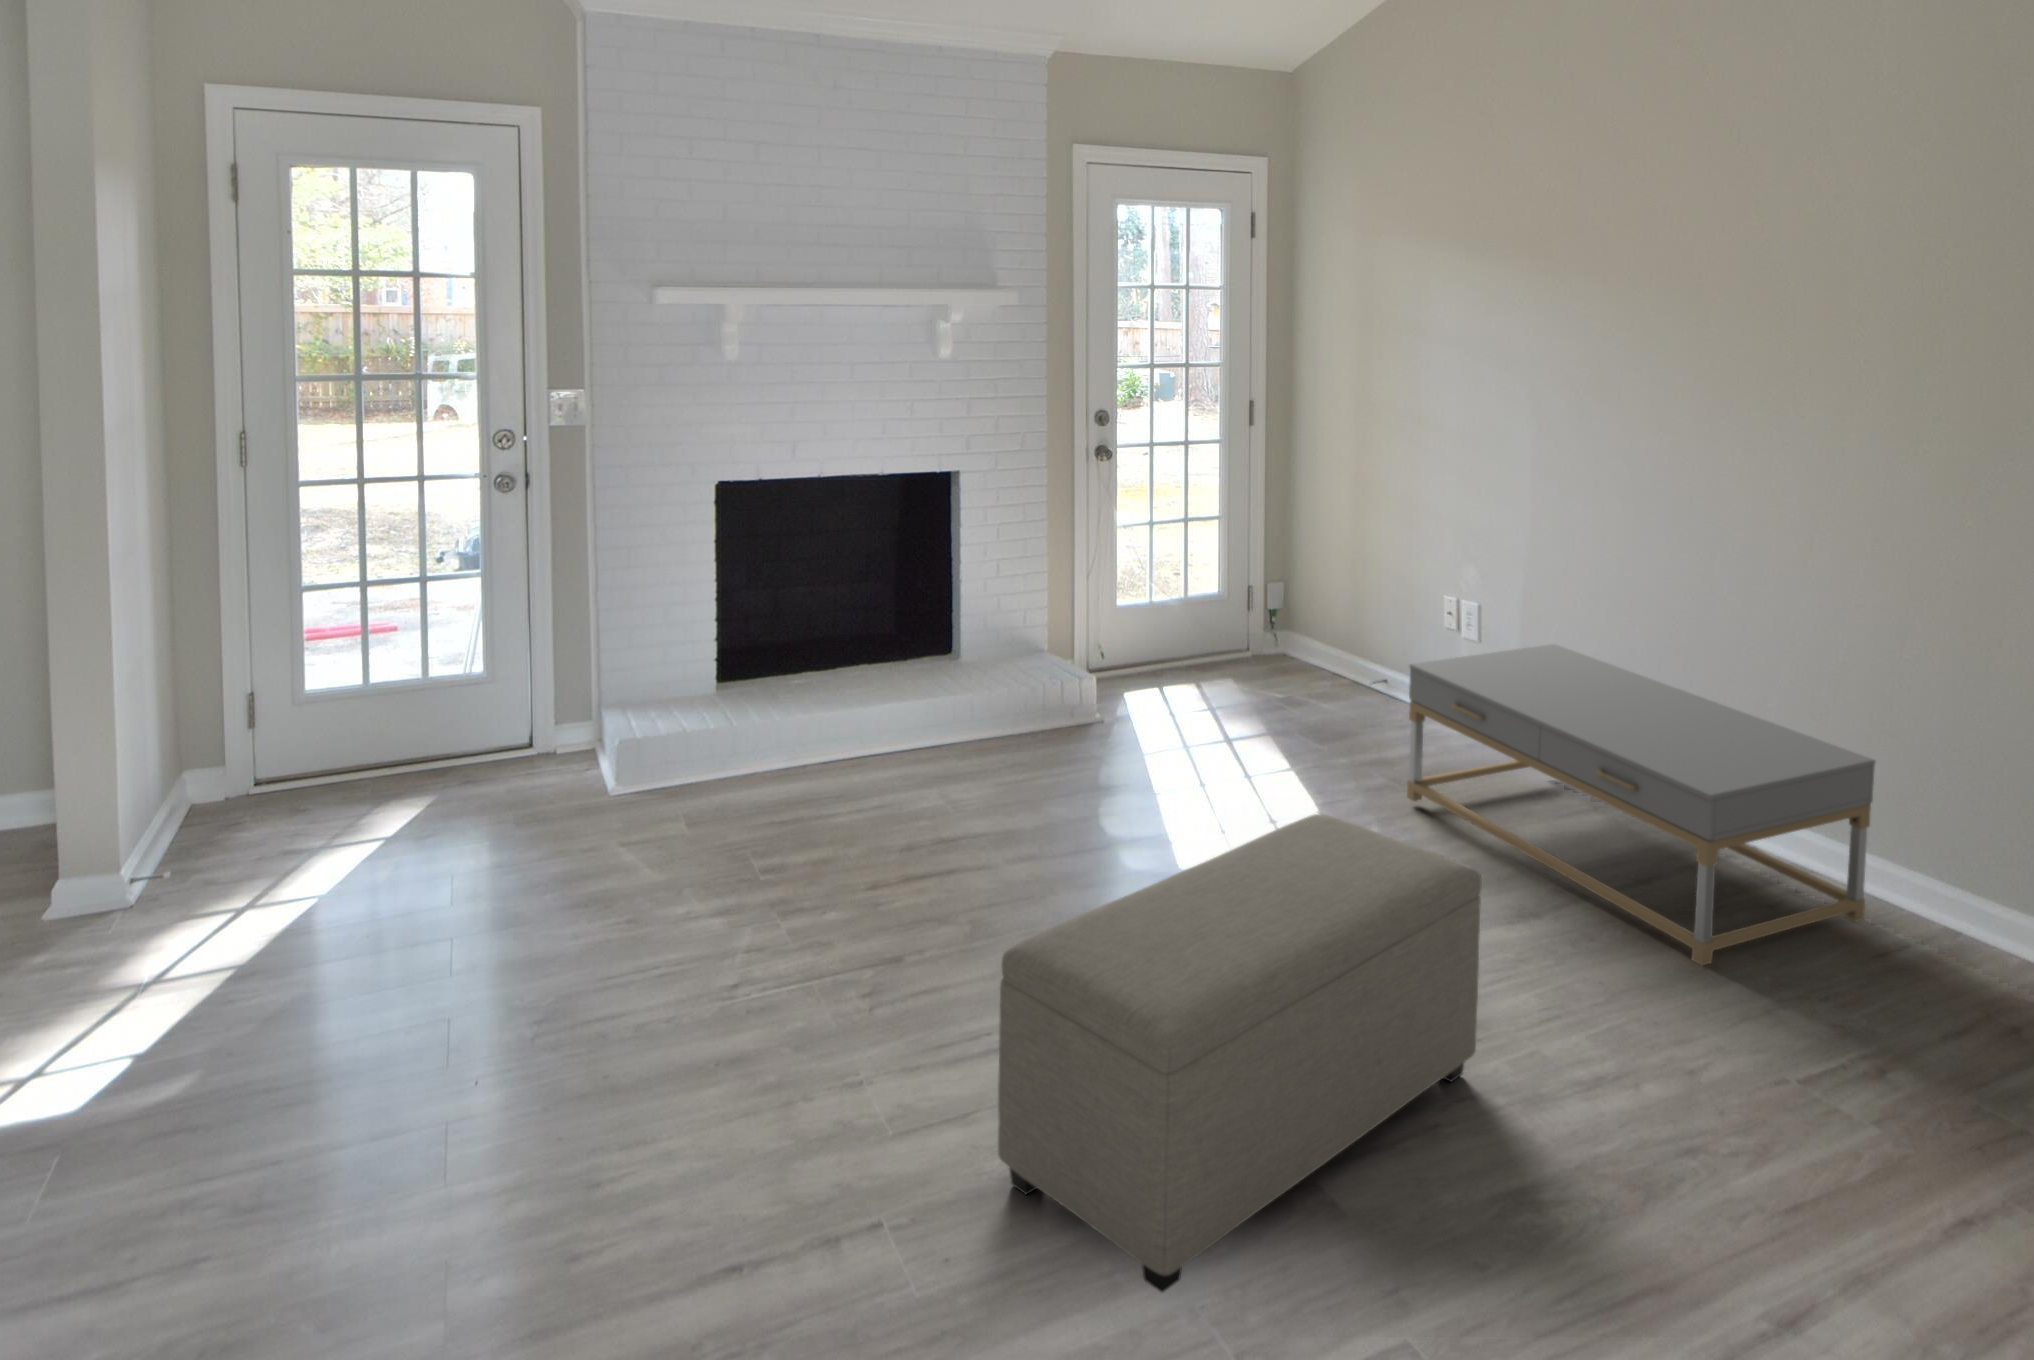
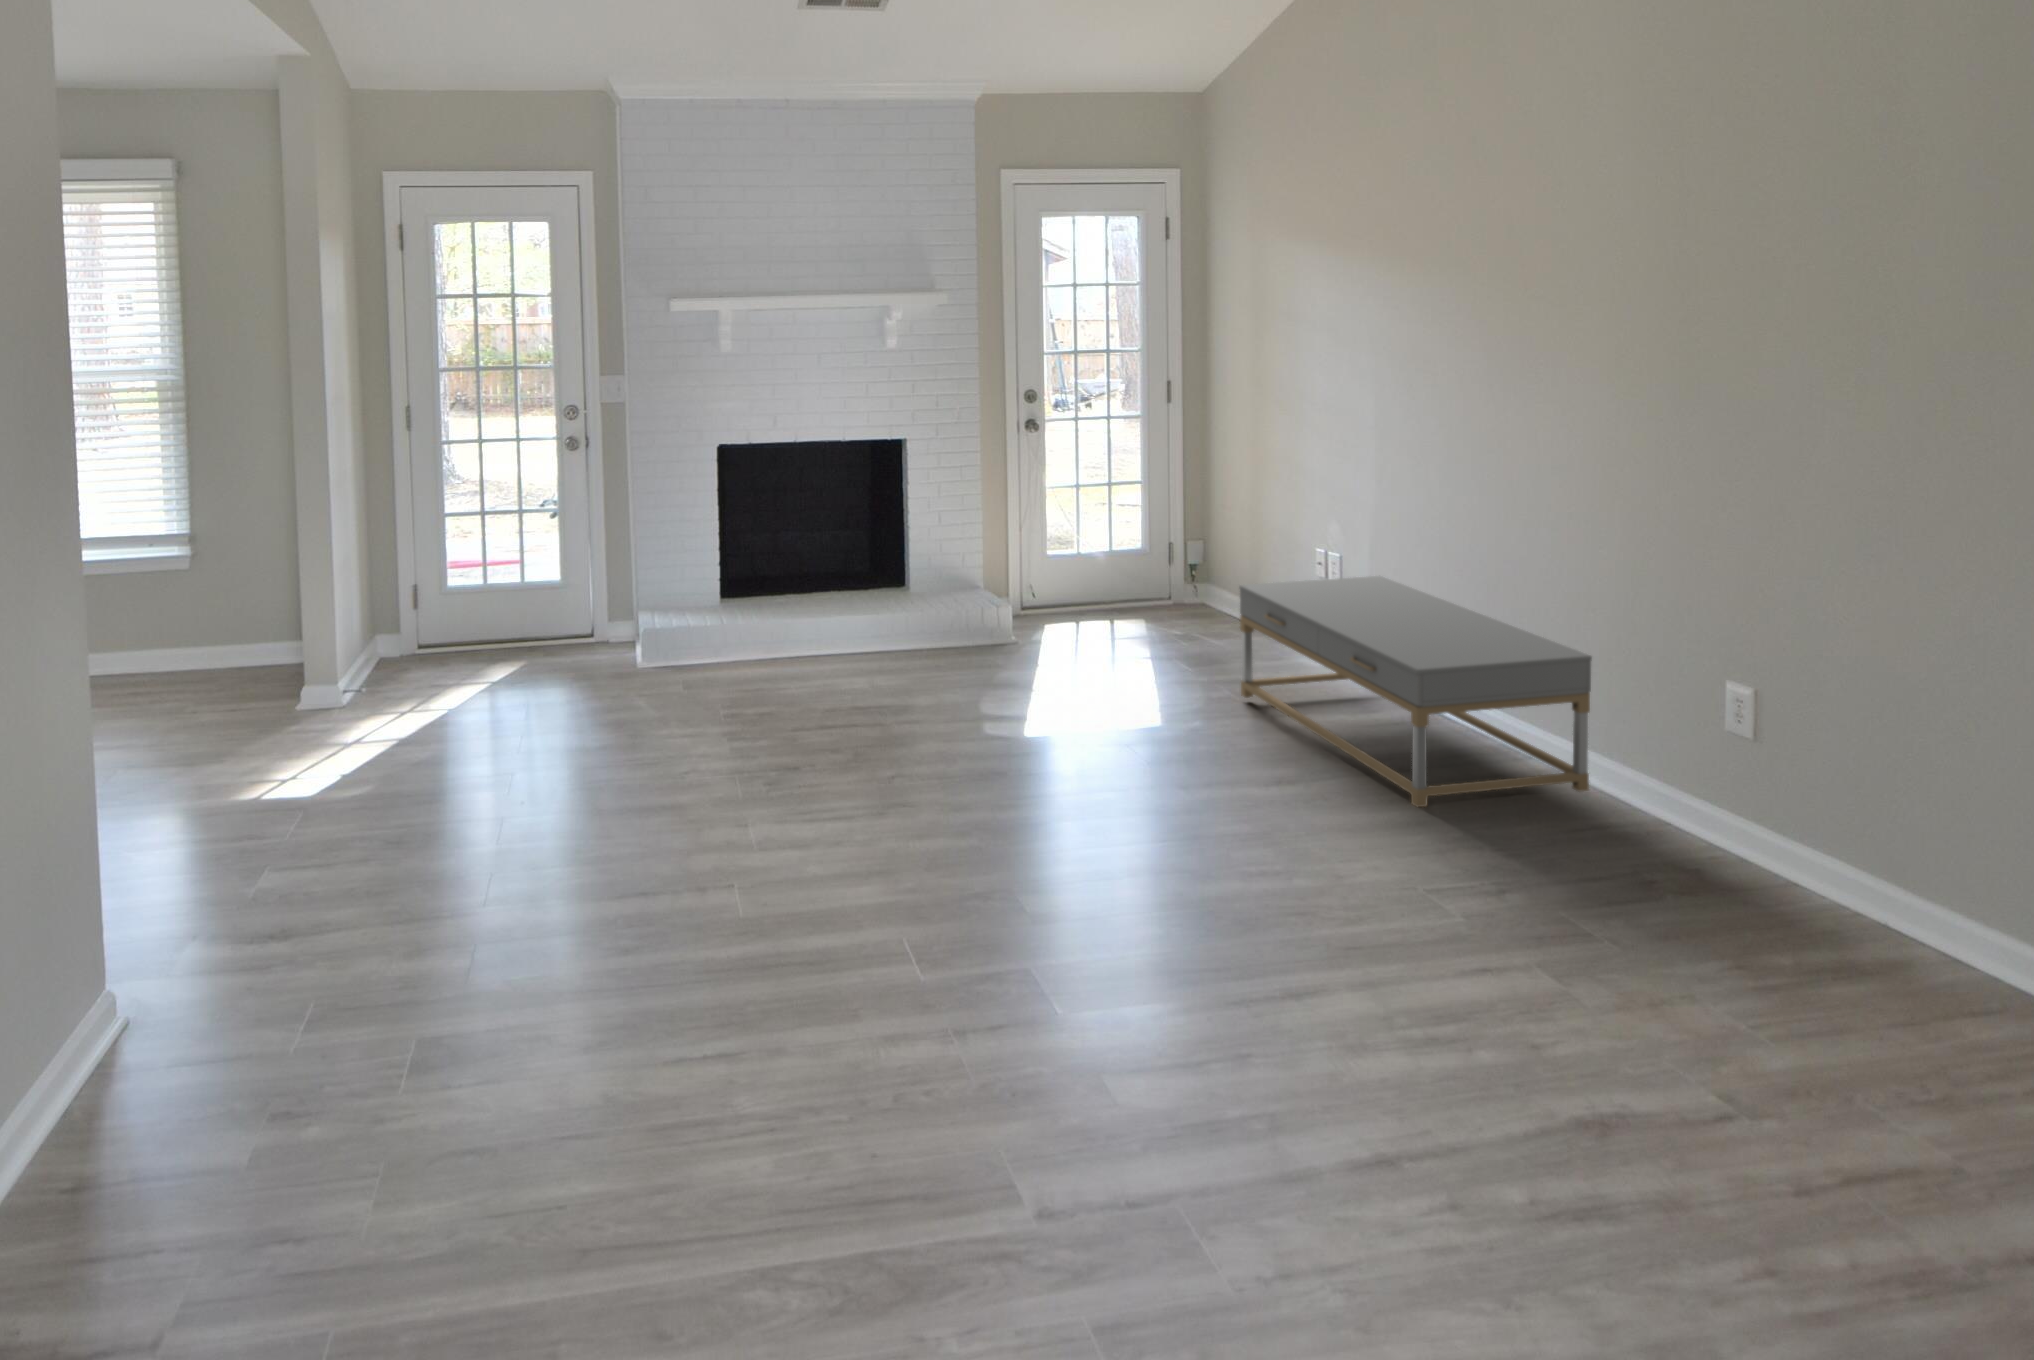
ottoman: present [998,814,1482,1292] -> none [823,663,1184,926]

